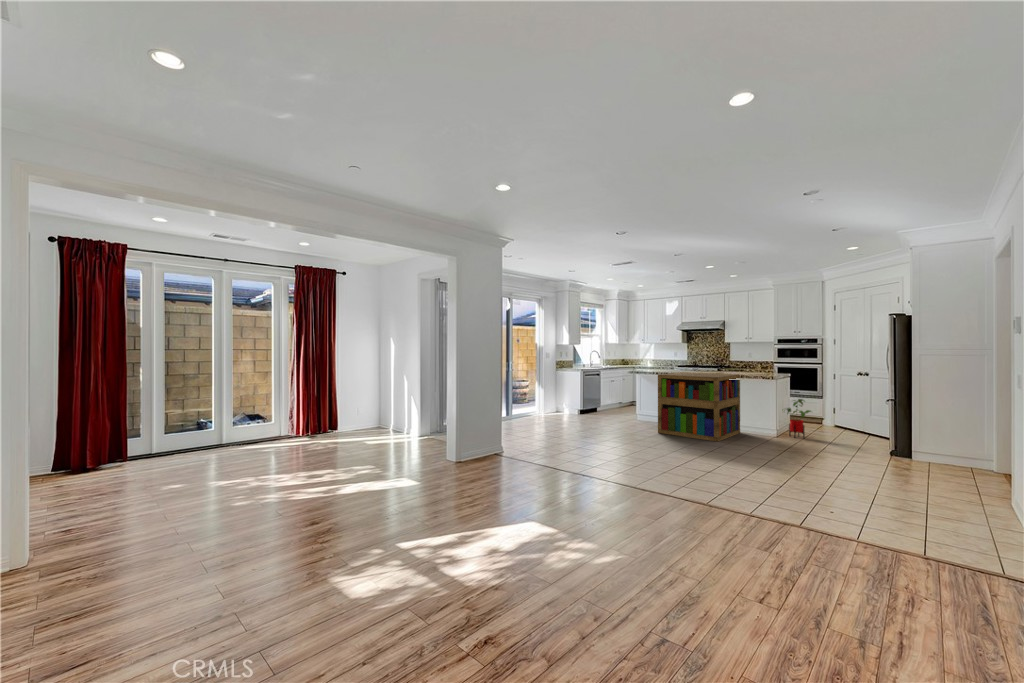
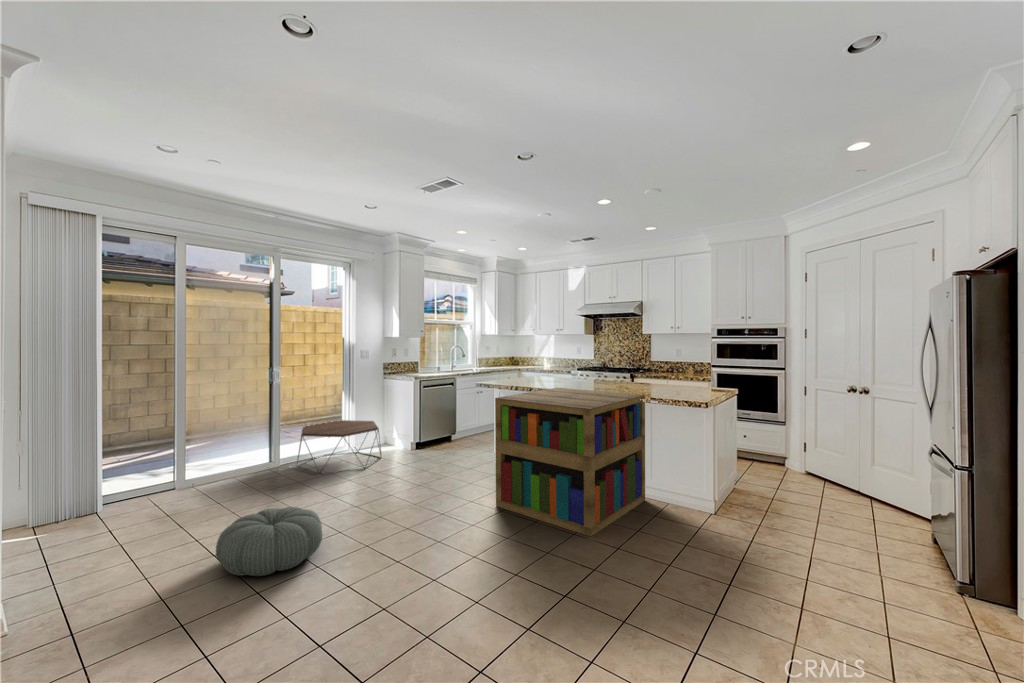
coffee table: none [520,394,567,421] -> present [297,420,382,474]
house plant: present [787,399,811,437] -> none [716,440,772,516]
pouf: none [548,422,591,446] -> present [216,507,322,576]

